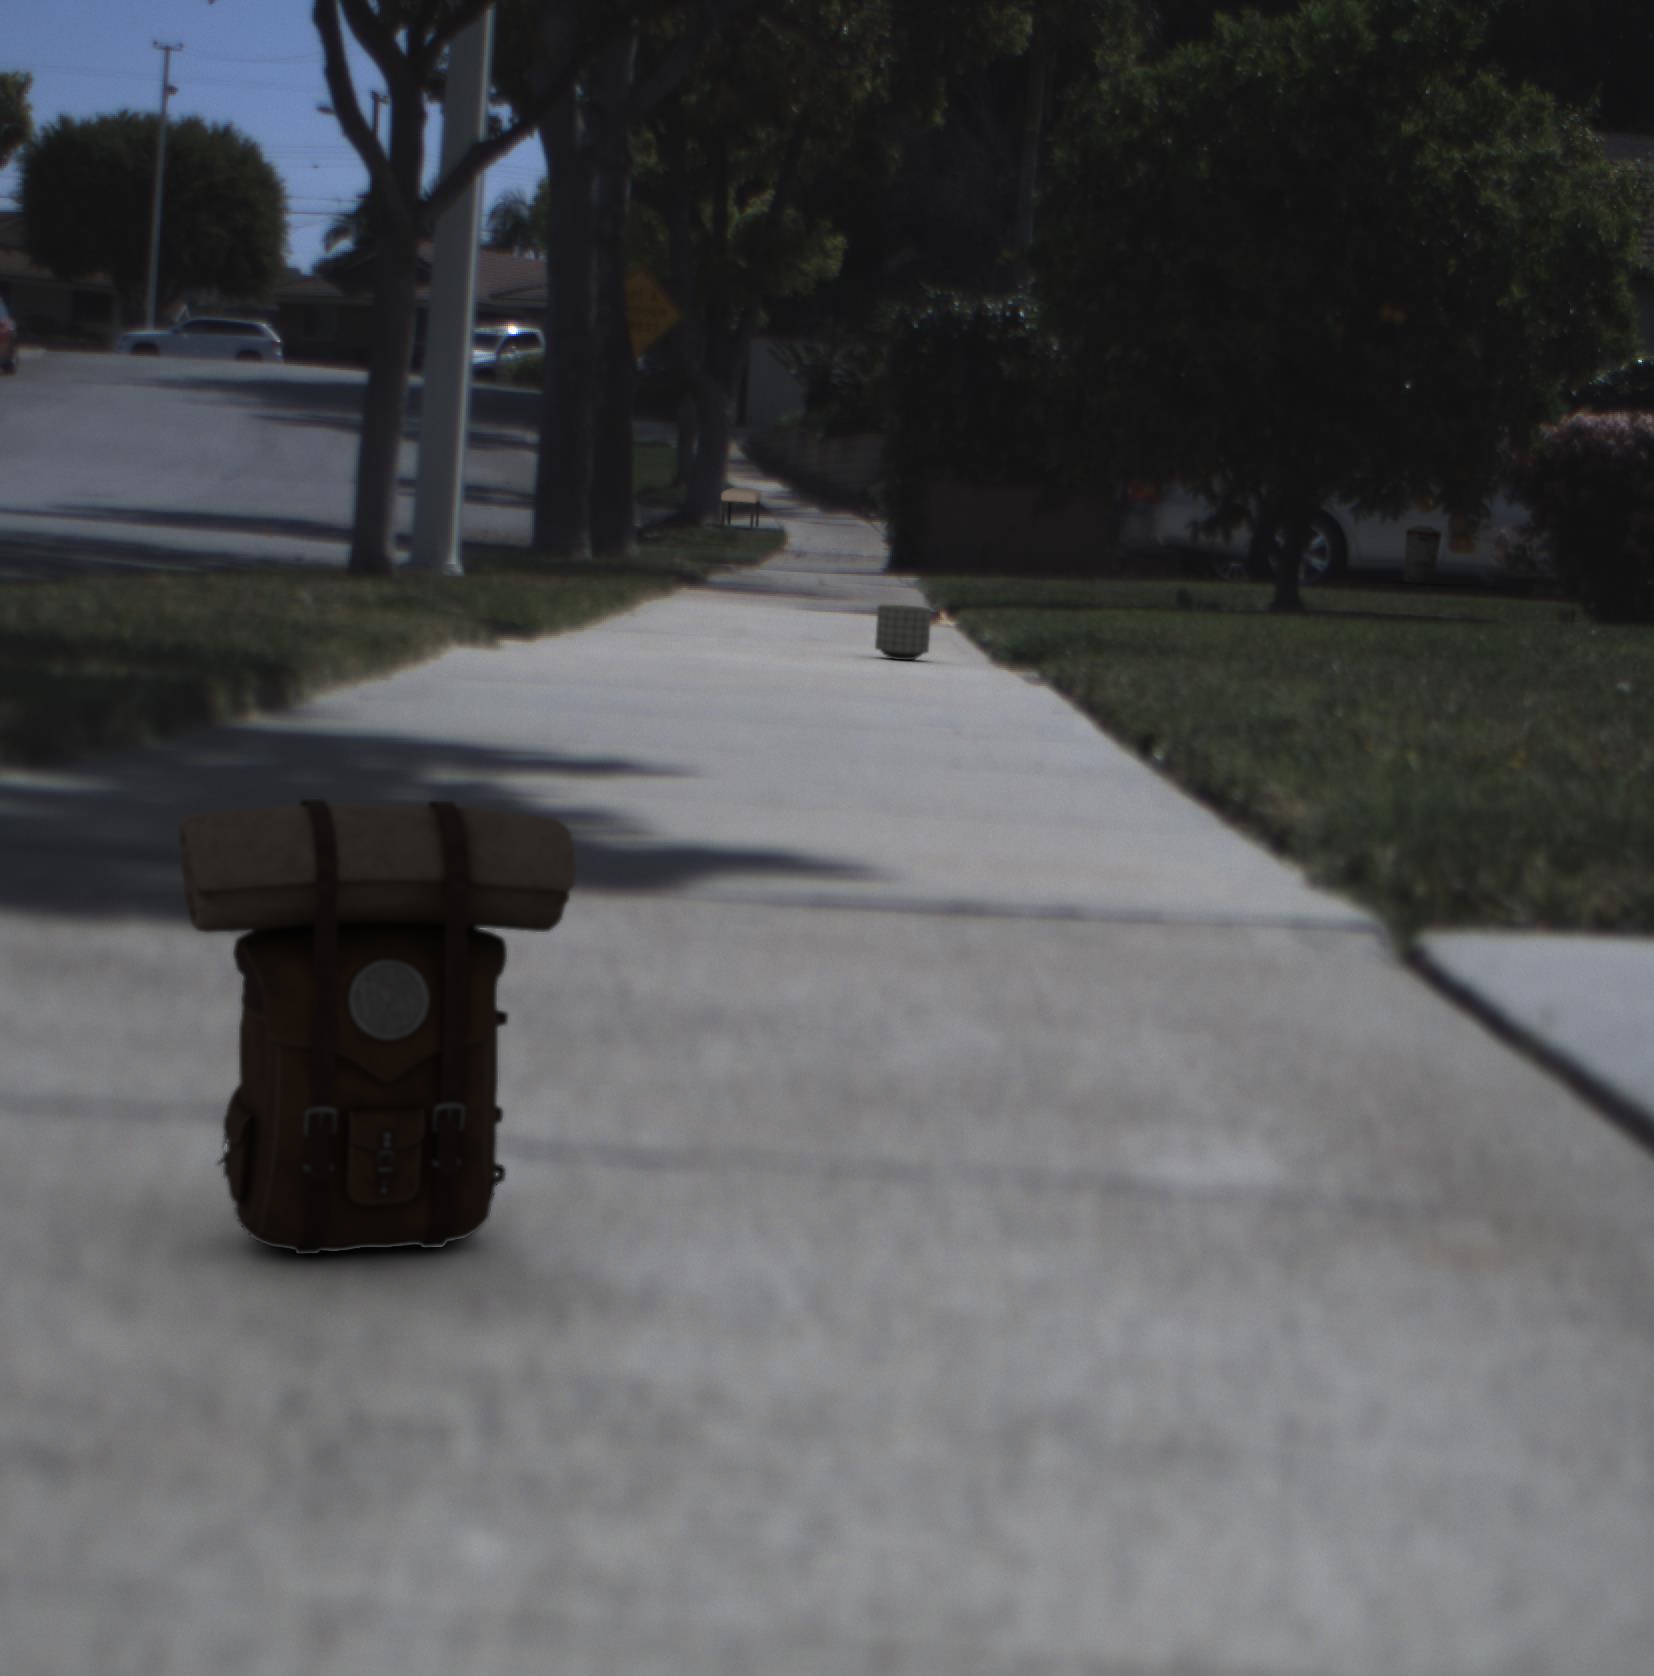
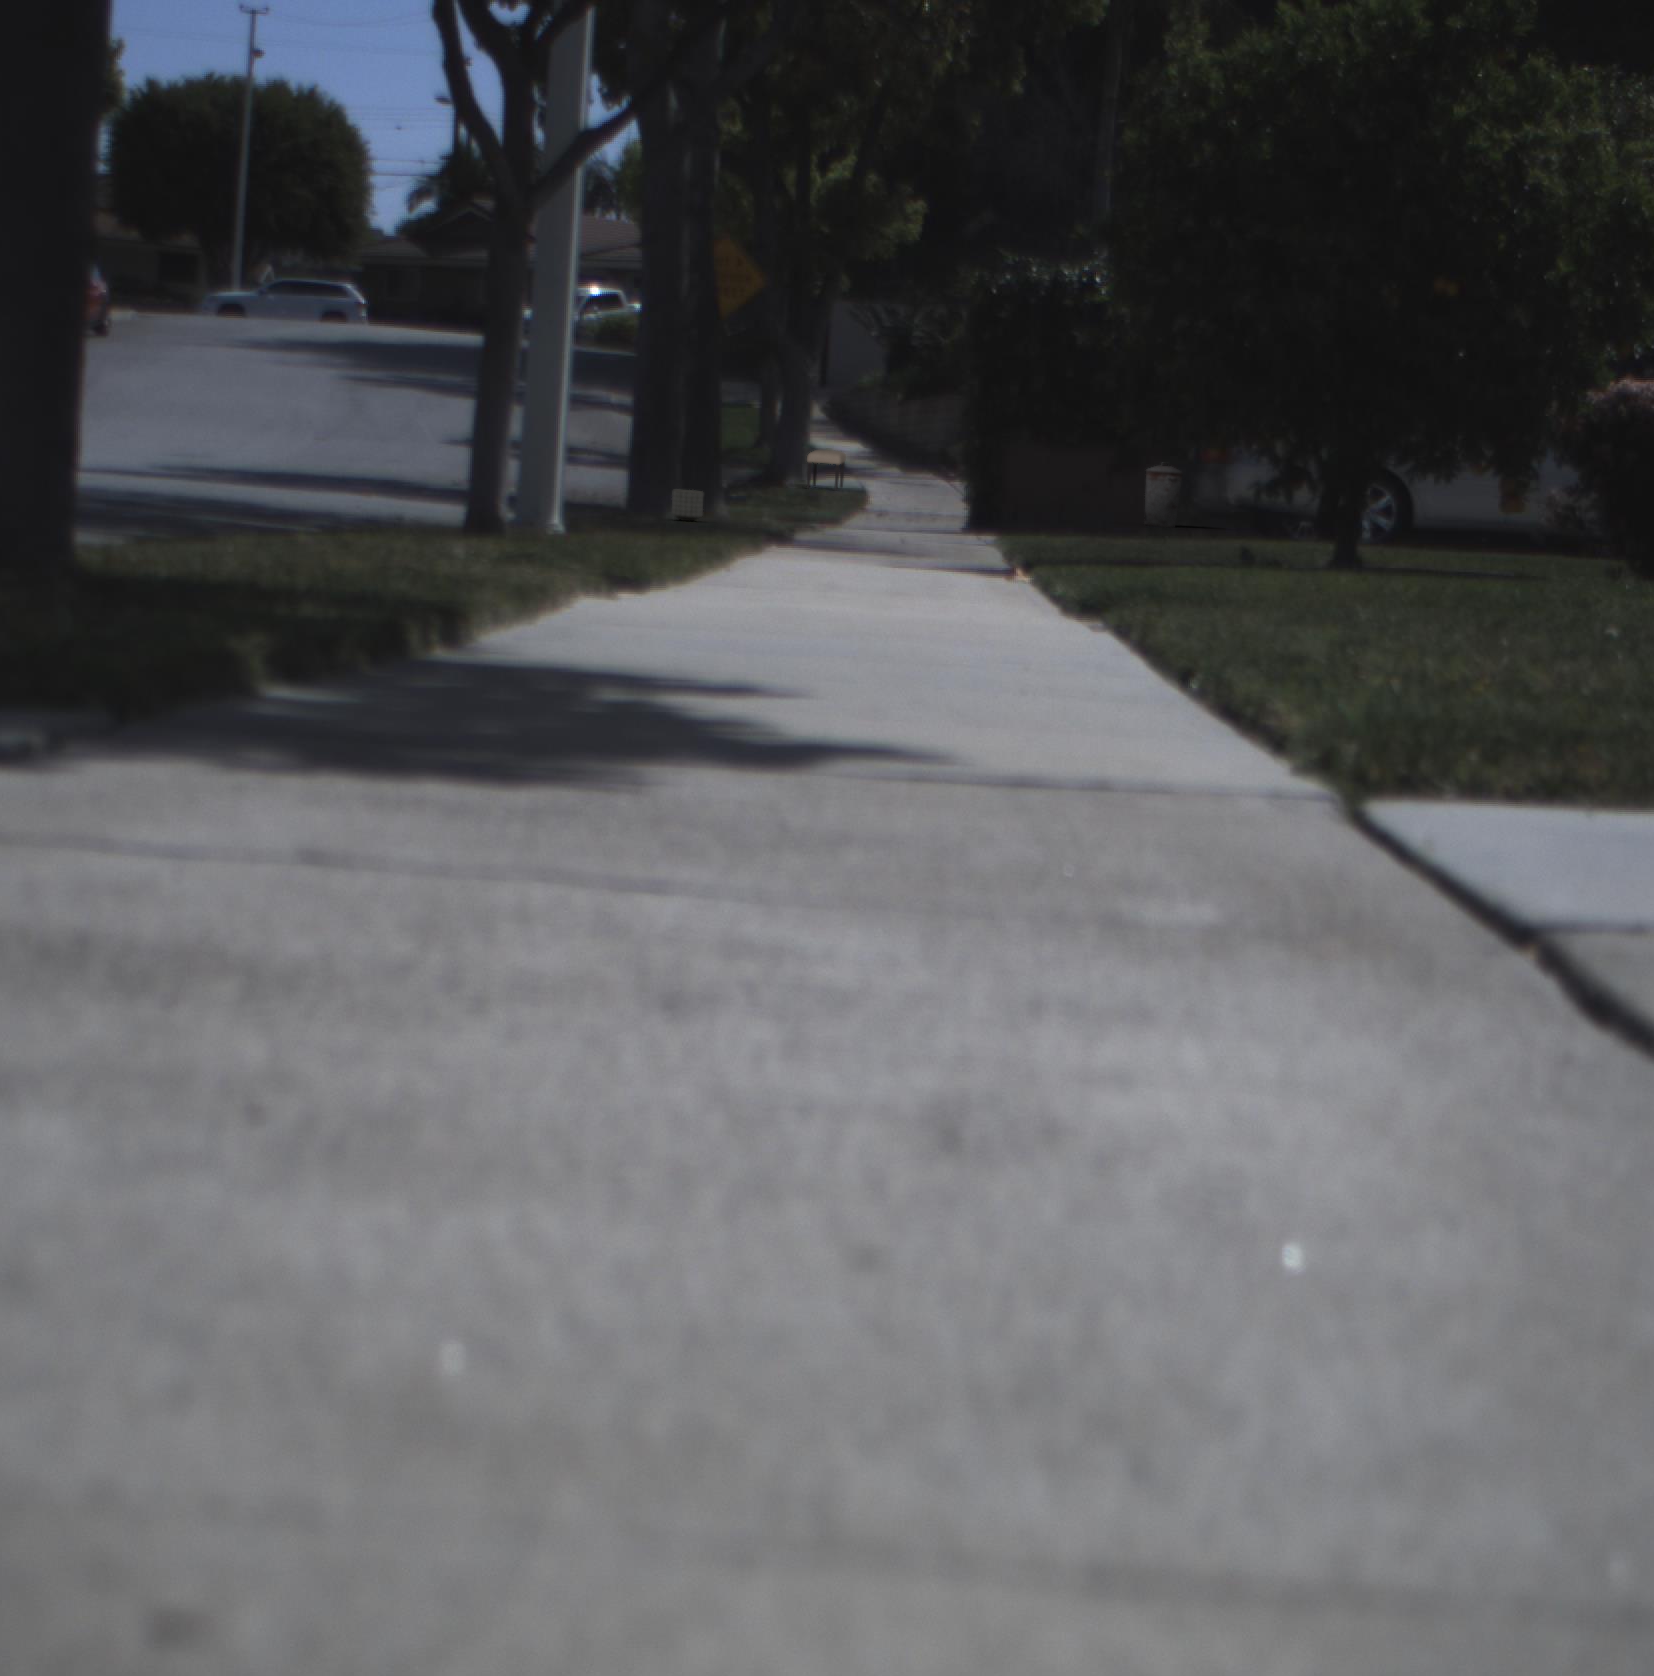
trash can: present [1404,525,1442,585] -> present [1145,465,1183,527]
planter: present [875,605,931,660] -> present [672,490,704,521]
backpack: present [179,799,576,1254] -> none [503,663,751,957]

